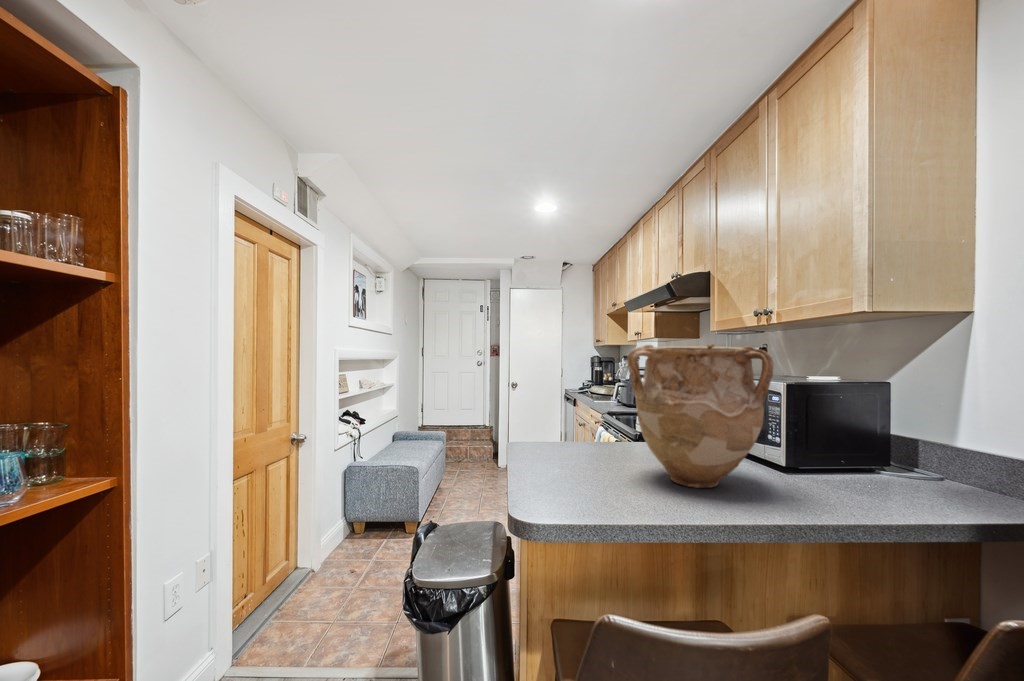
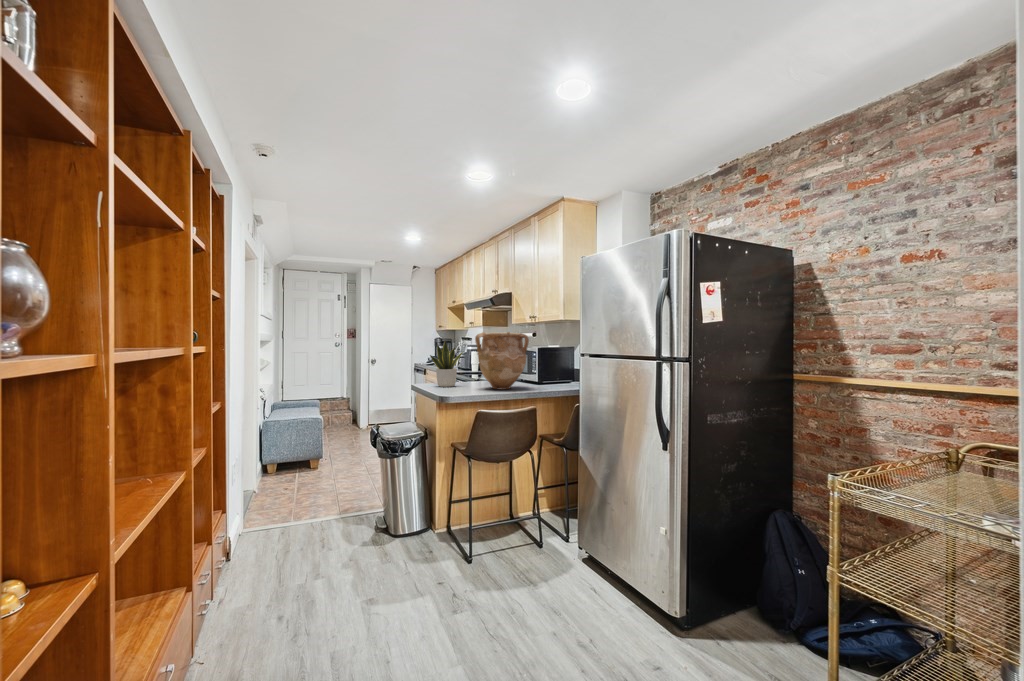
potted plant: none [536,359,610,460] -> present [430,341,463,387]

